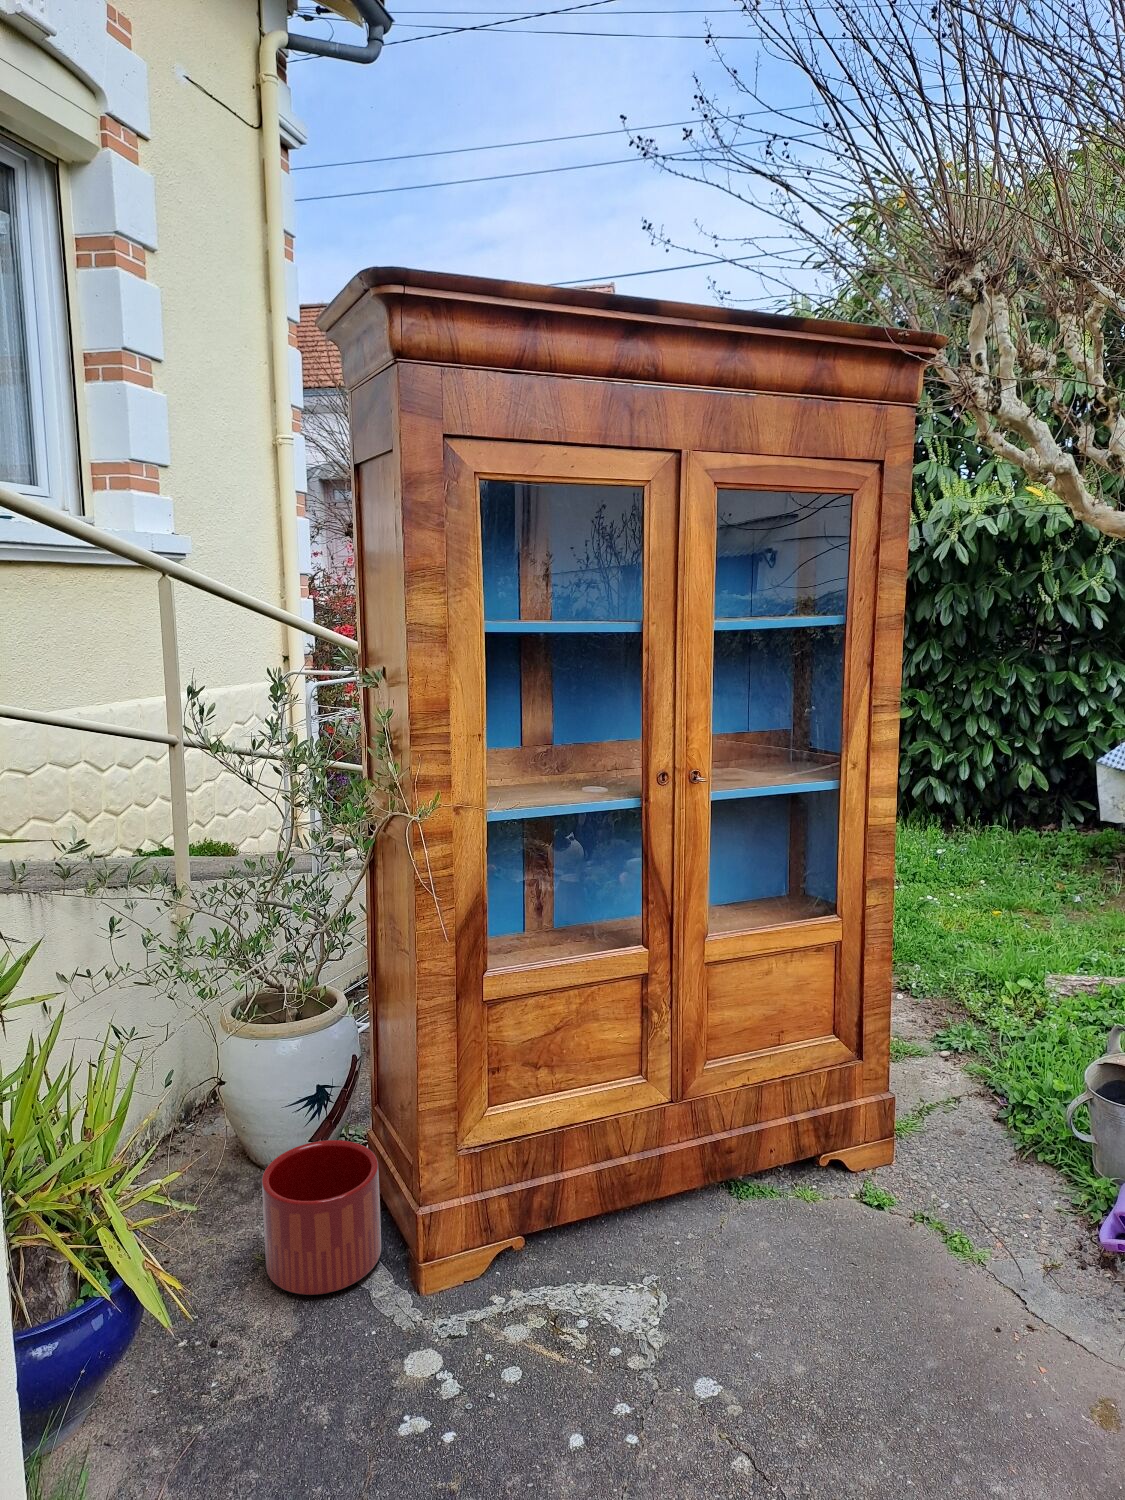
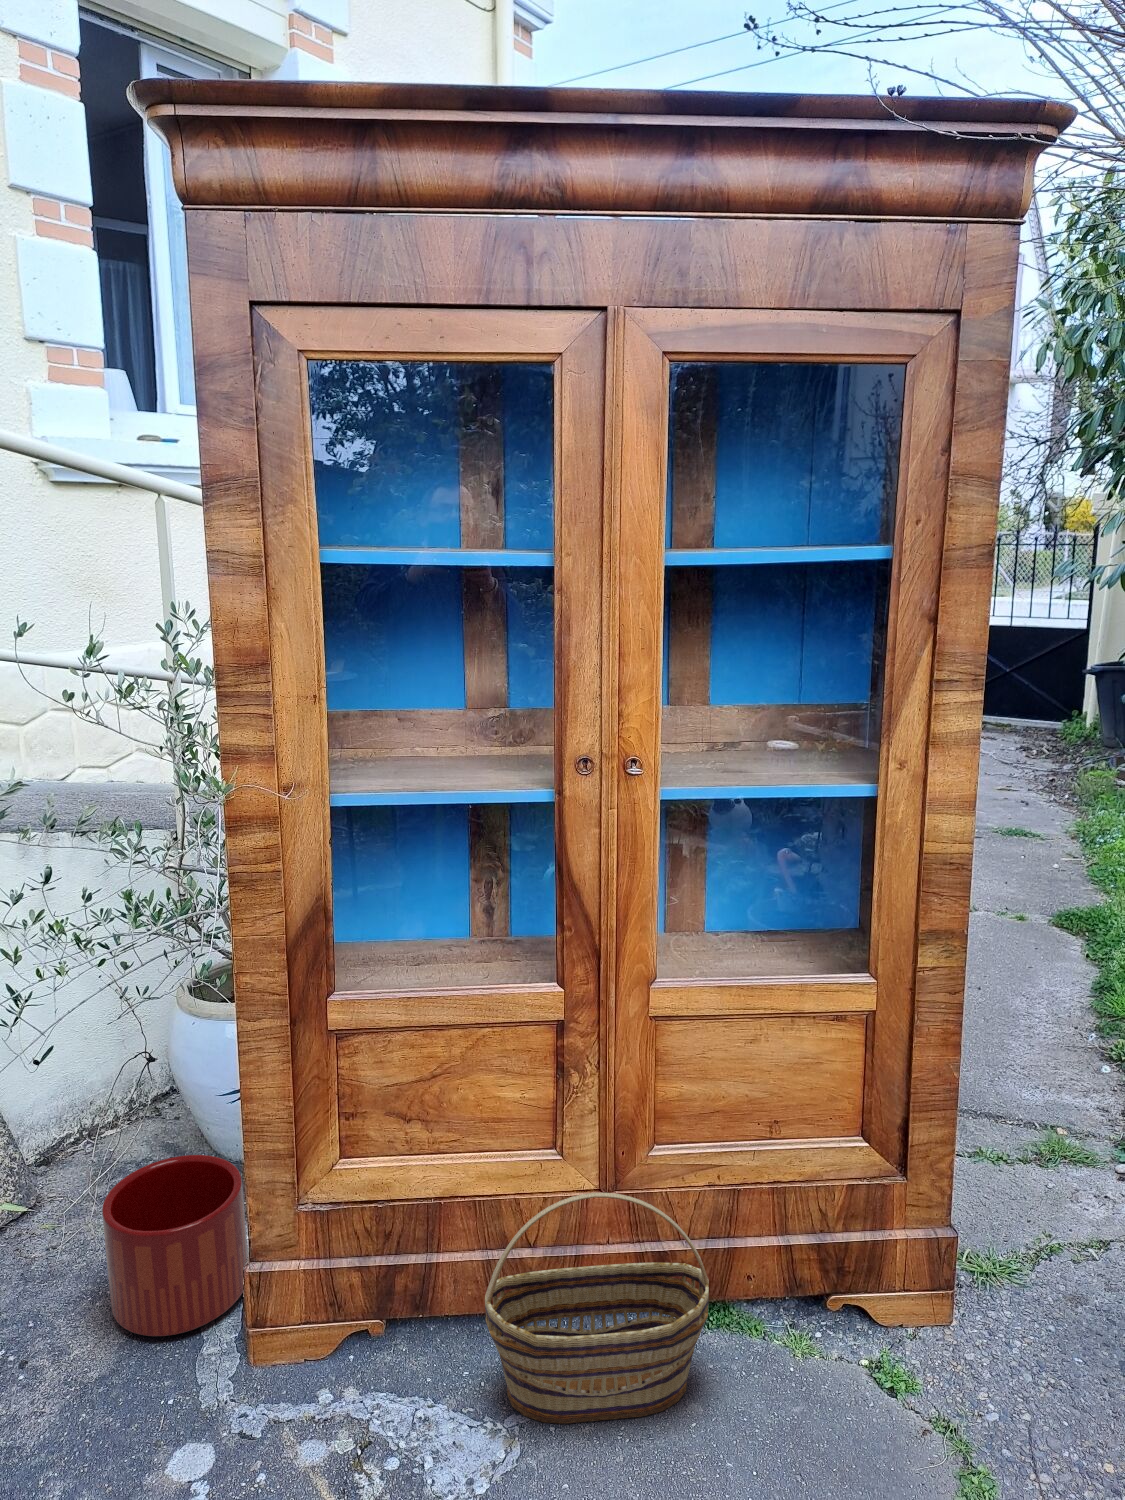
basket: none [618,1093,769,1276] -> present [485,1193,709,1424]

